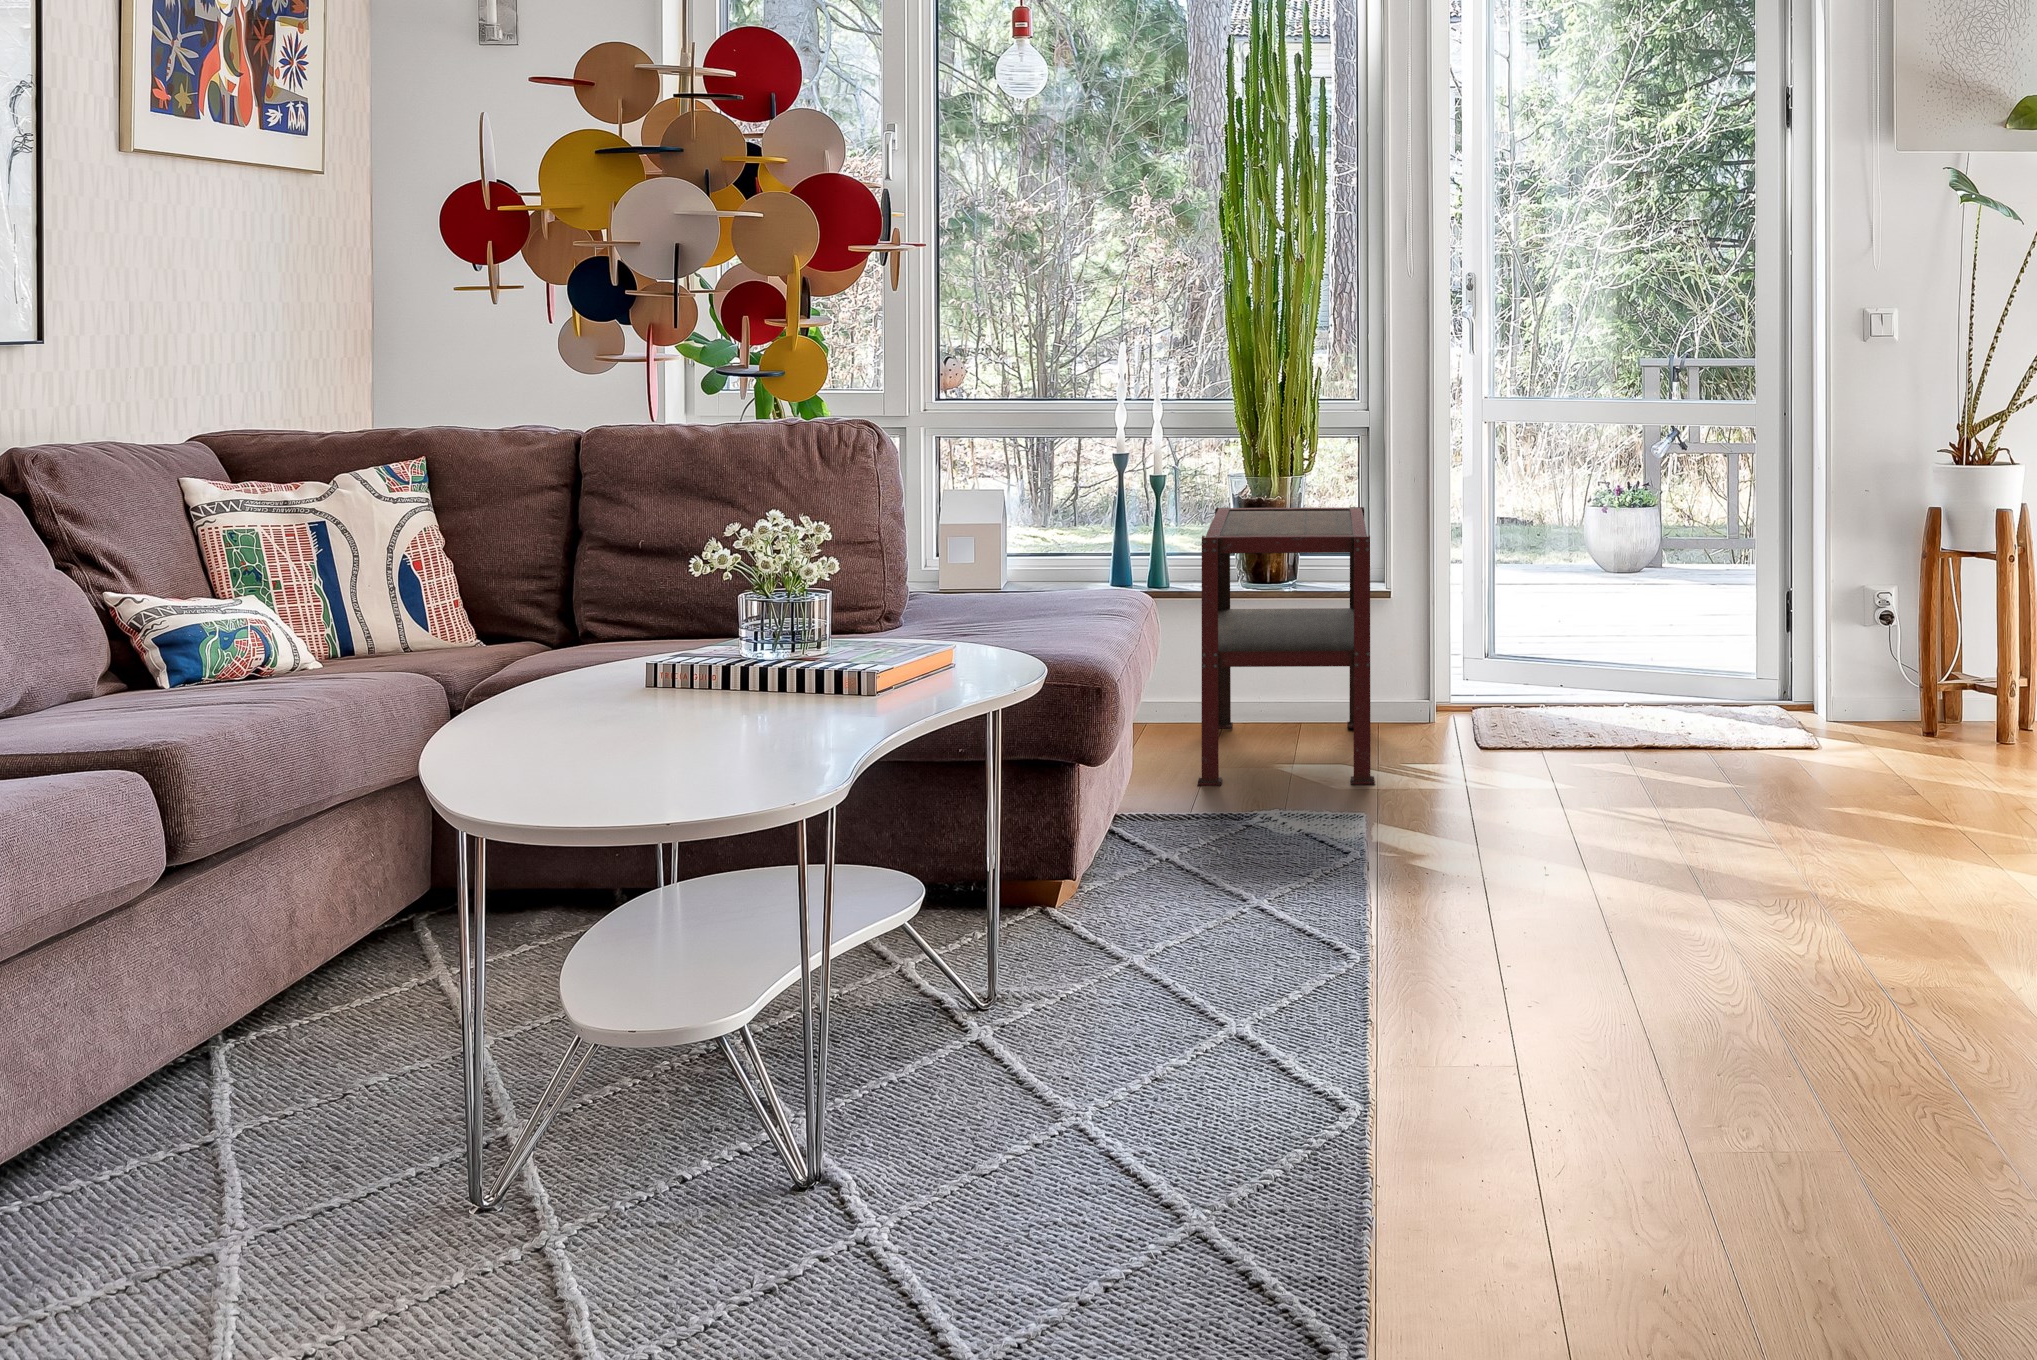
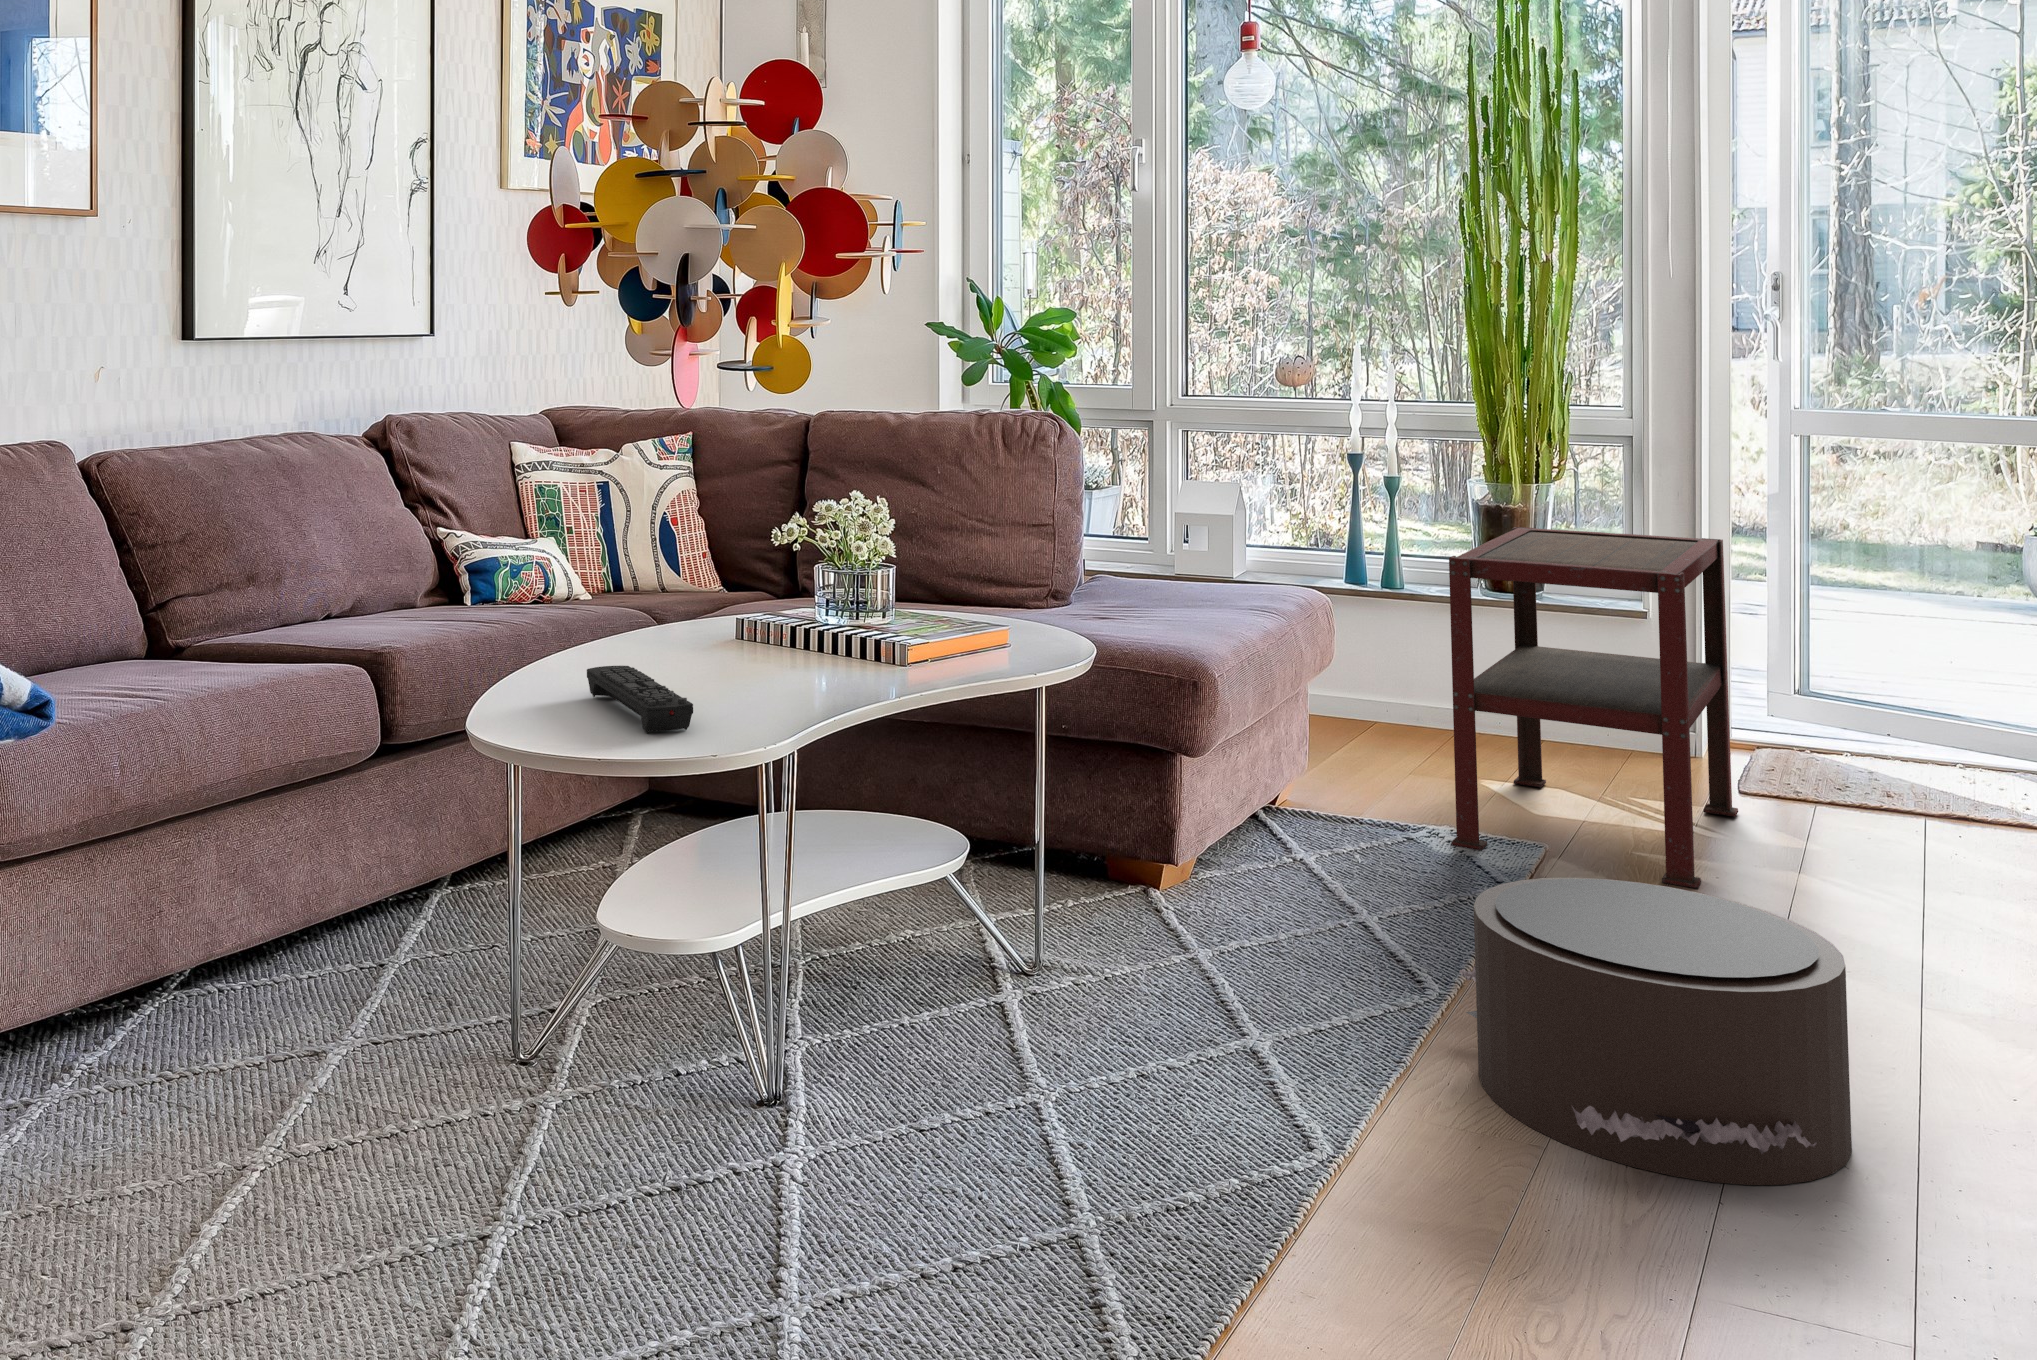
remote control: none [564,716,738,776] -> present [587,666,693,733]
pouf: none [1285,773,1554,978] -> present [1460,878,1852,1185]

